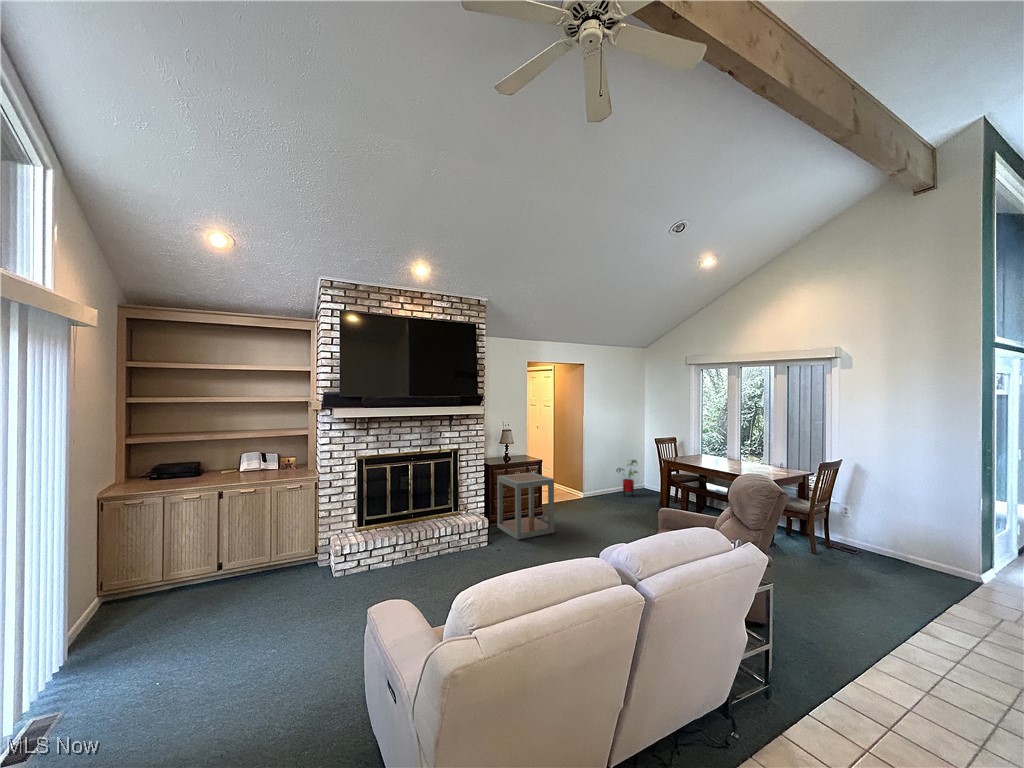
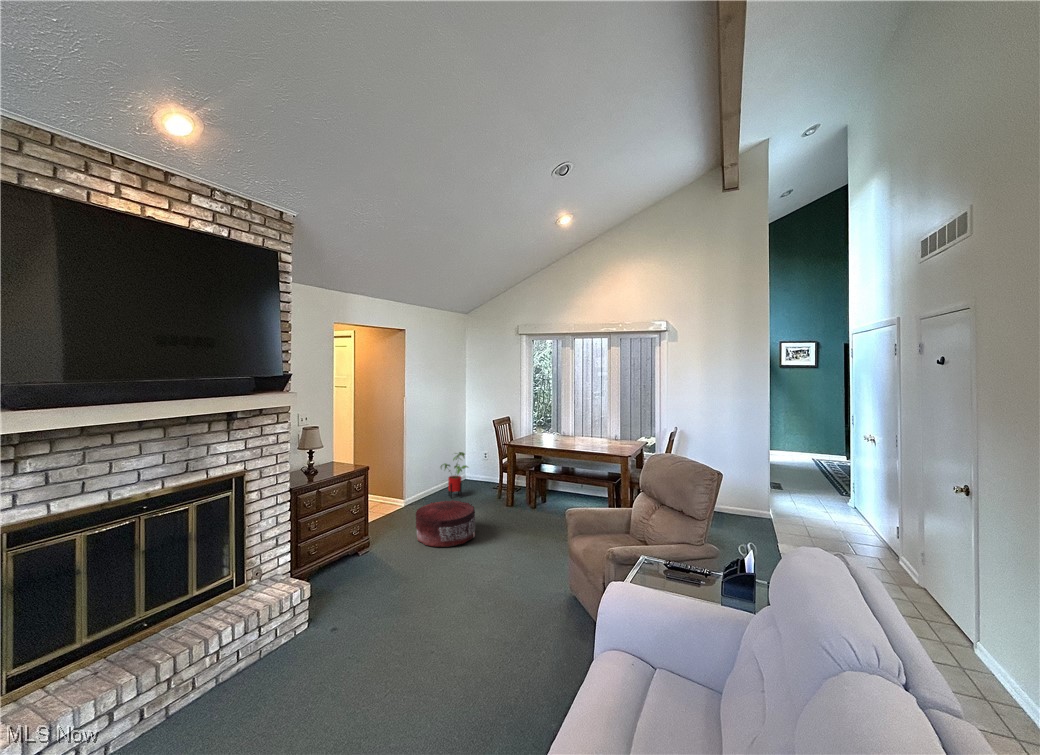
side table: present [497,472,554,540] -> none [306,490,400,602]
pouf: none [577,492,626,525] -> present [416,500,476,547]

